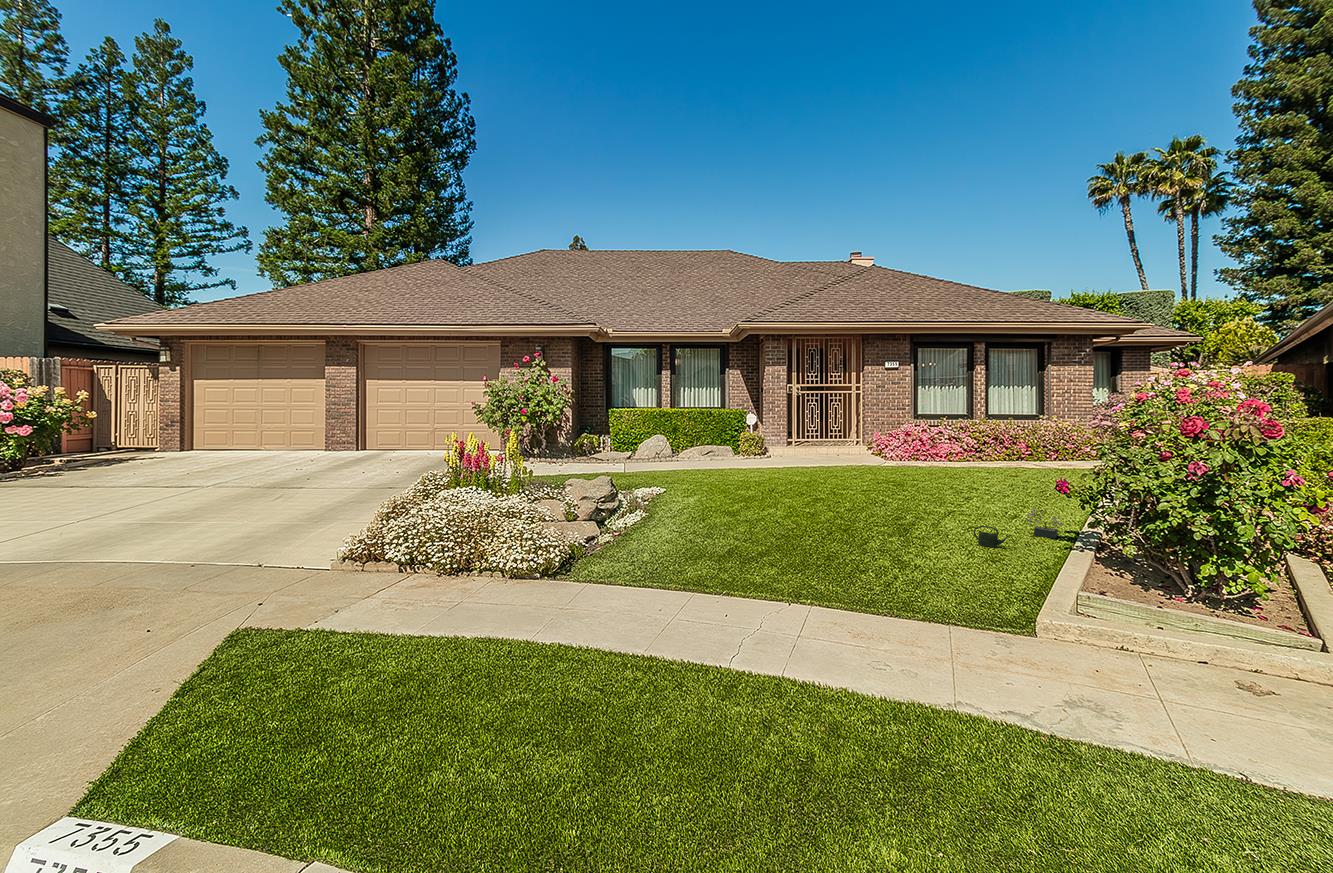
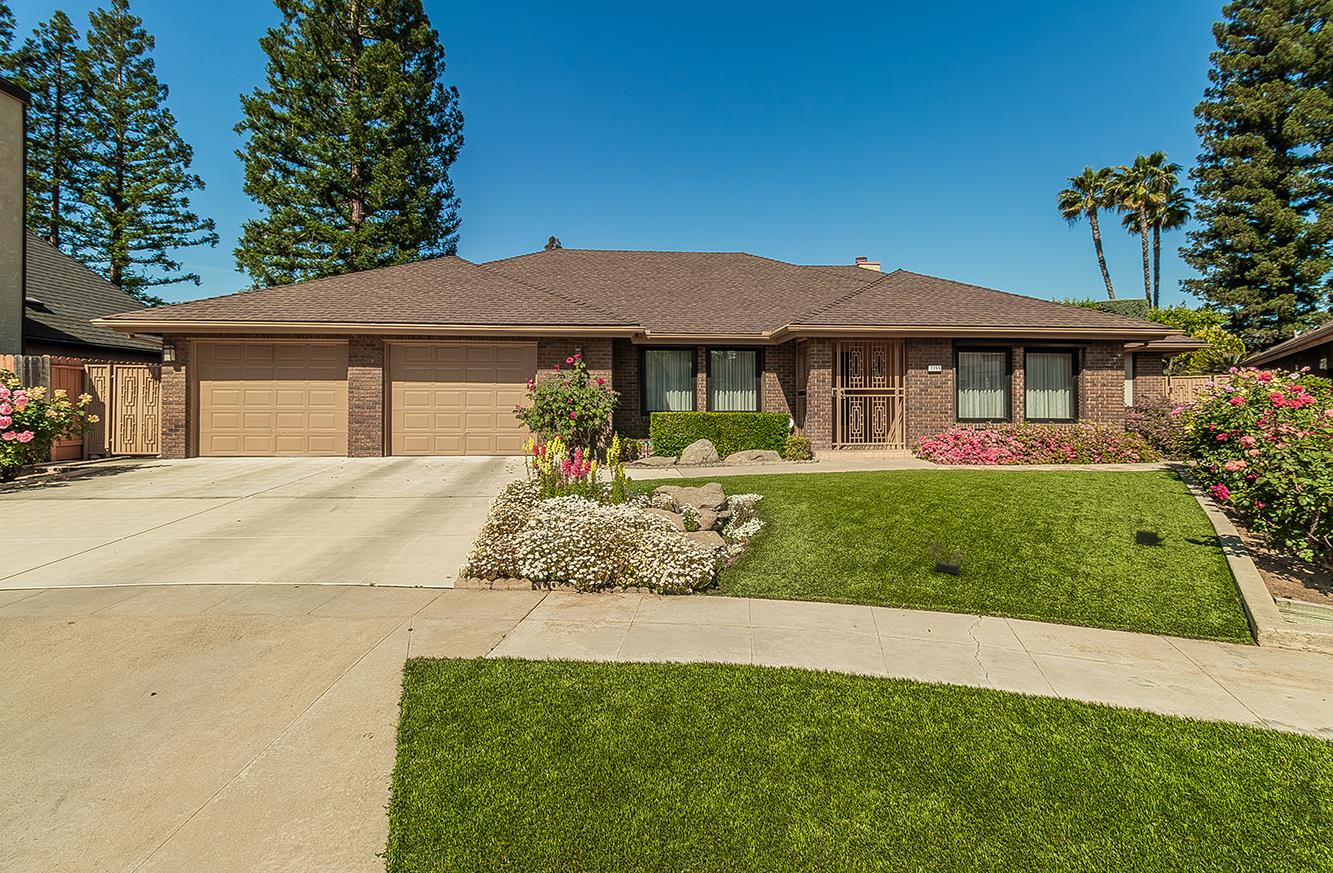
decorative plant: present [1026,508,1064,538] -> present [930,540,964,574]

